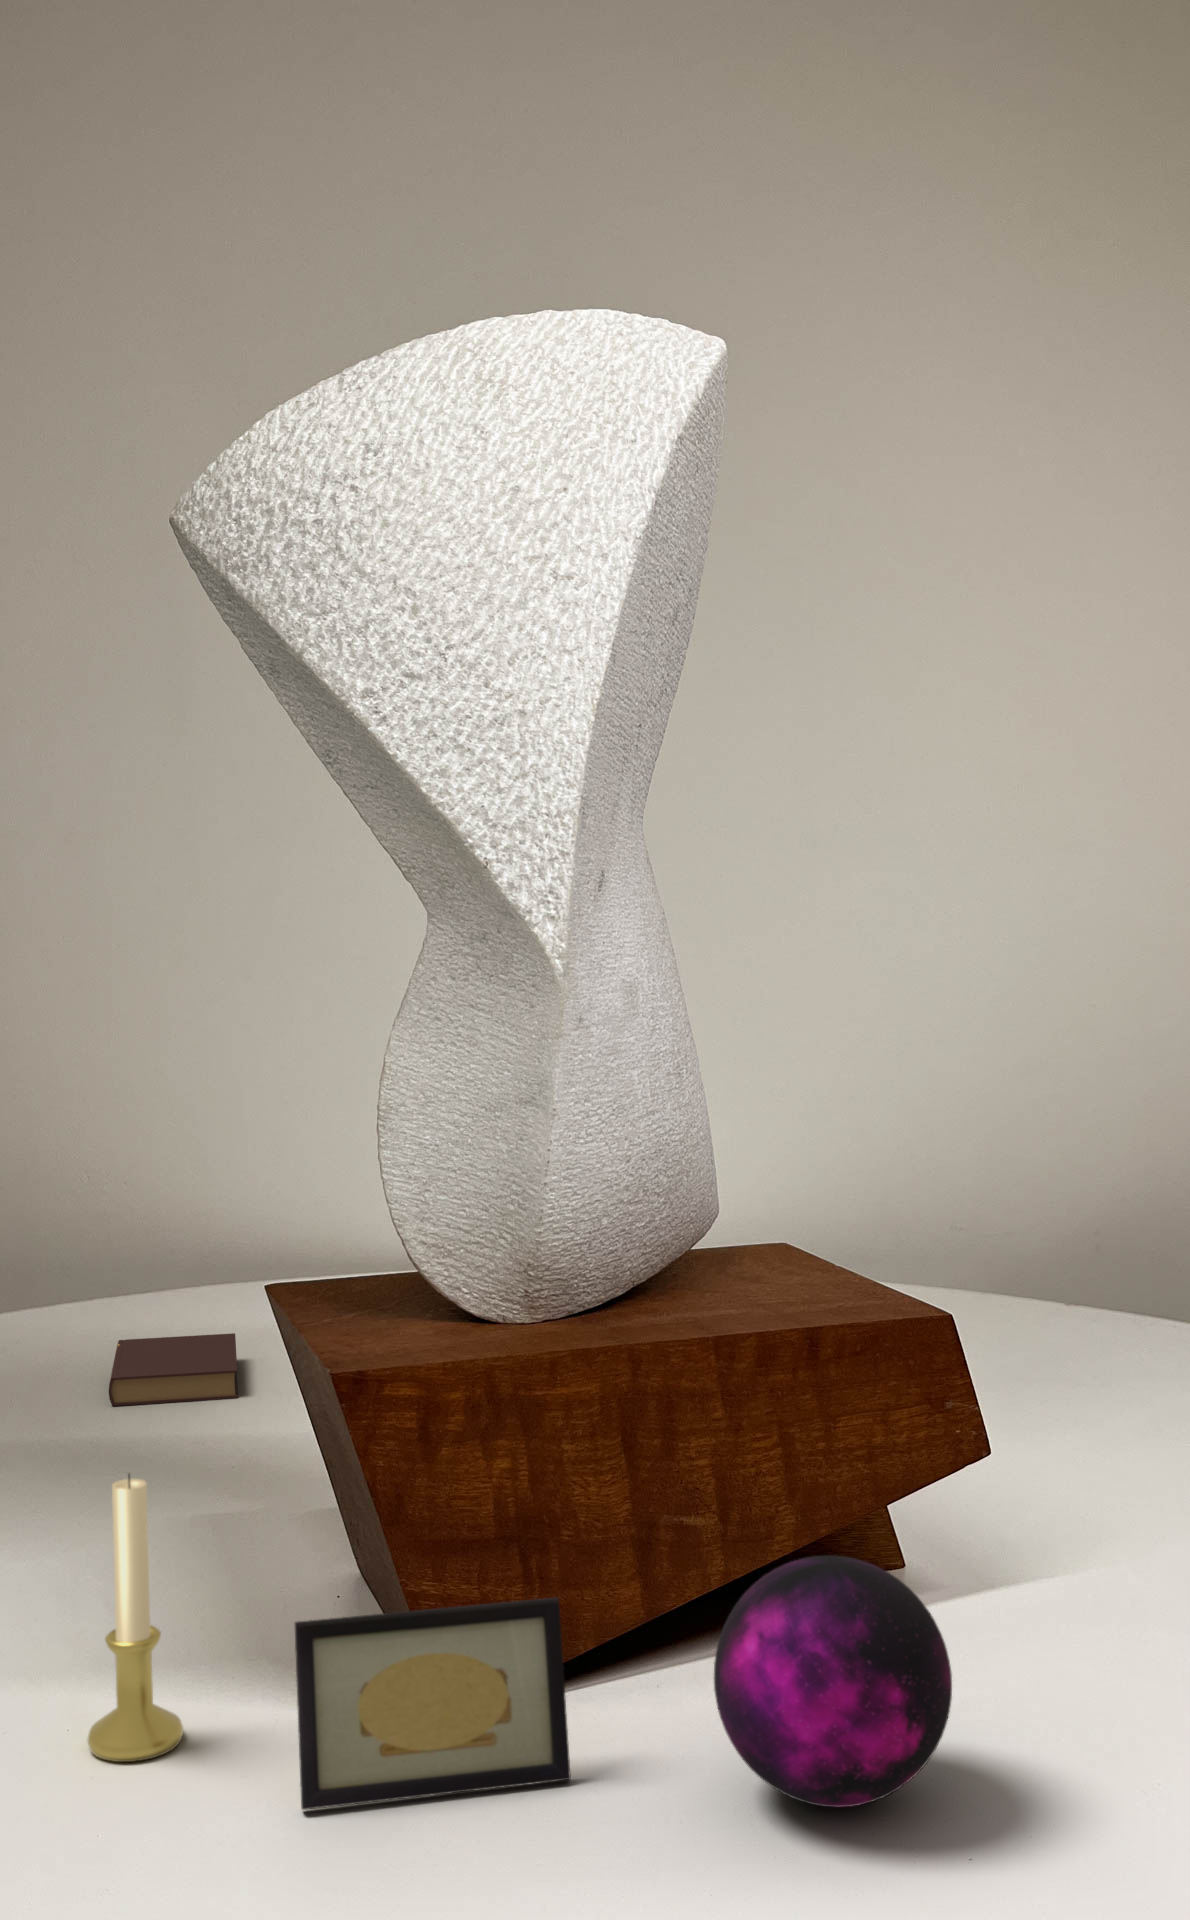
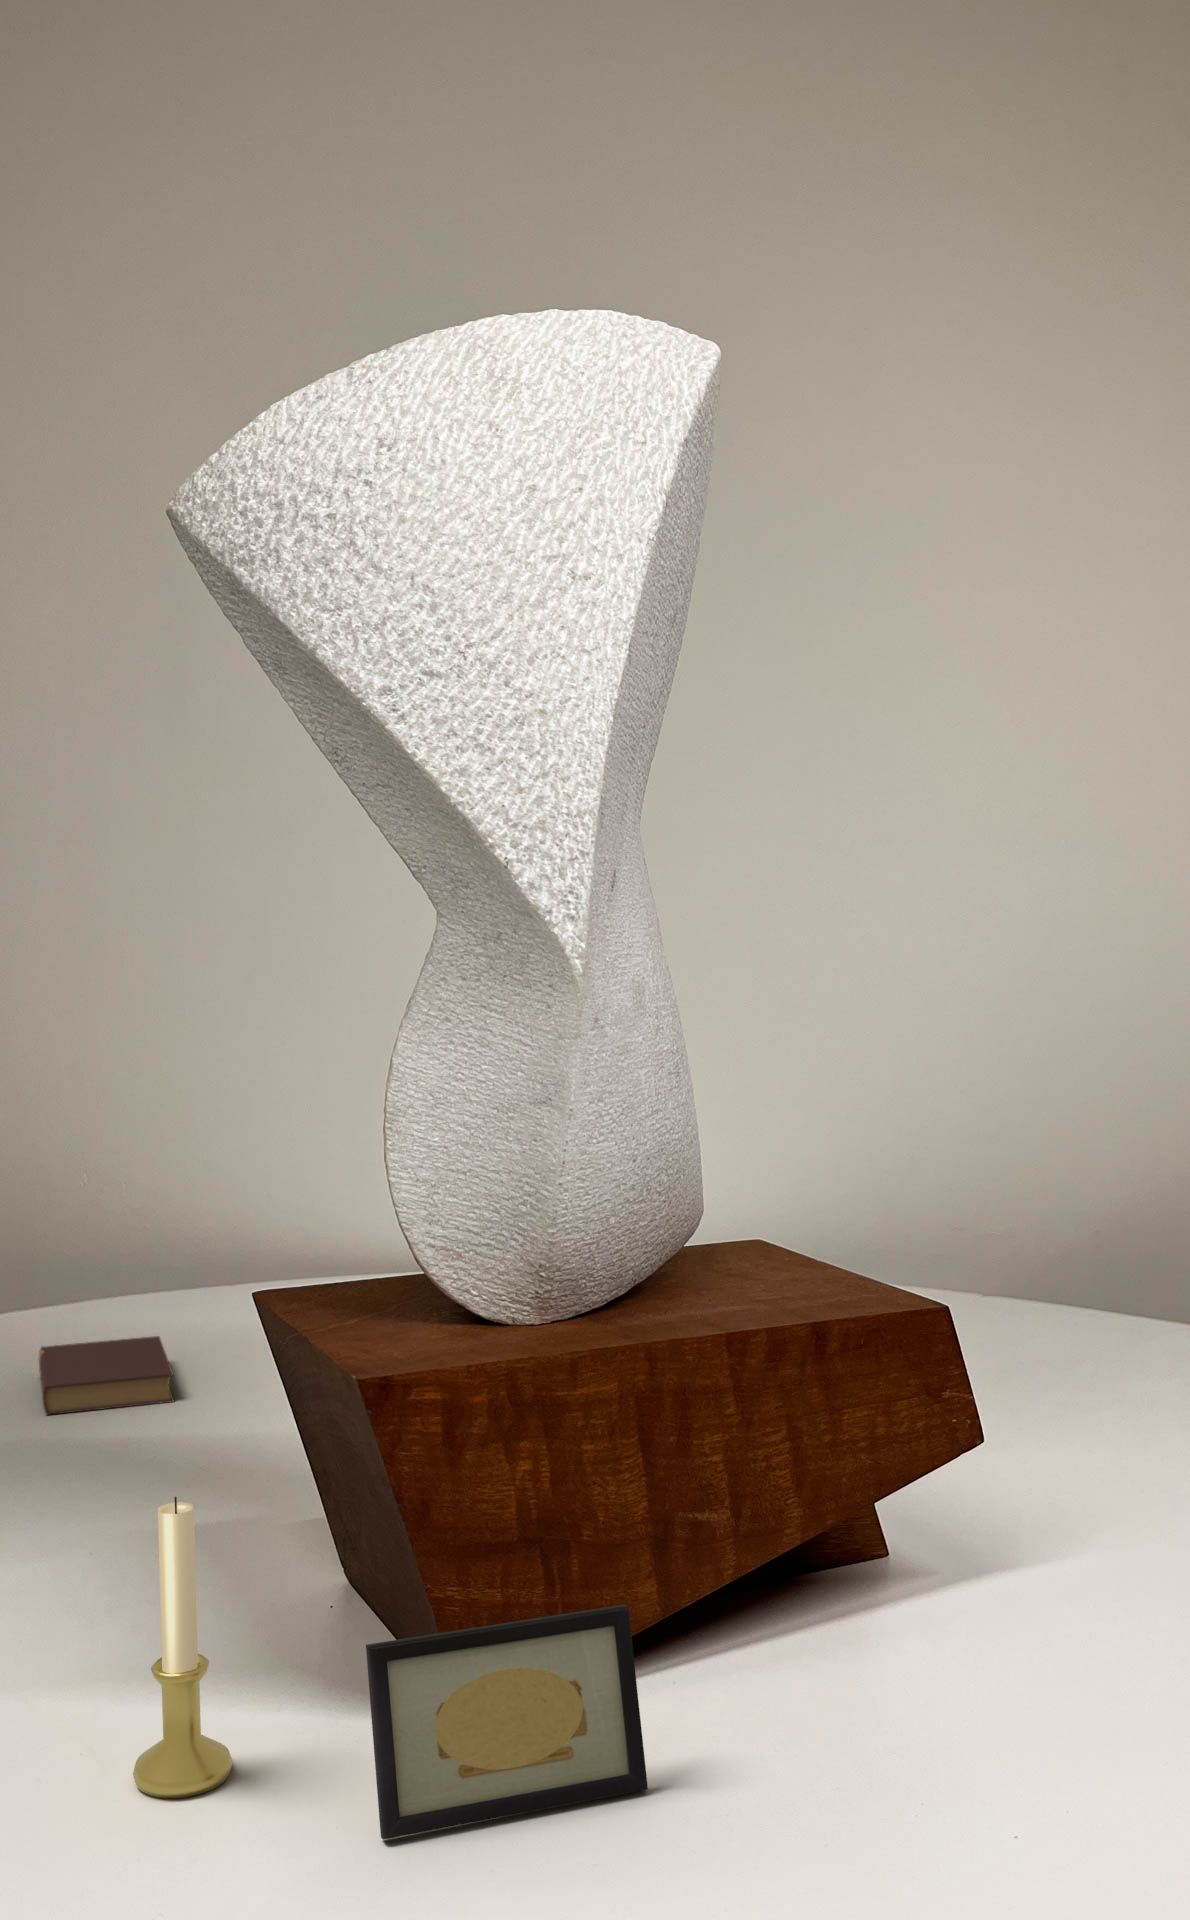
decorative orb: present [714,1556,952,1807] -> none [794,1551,1032,1803]

